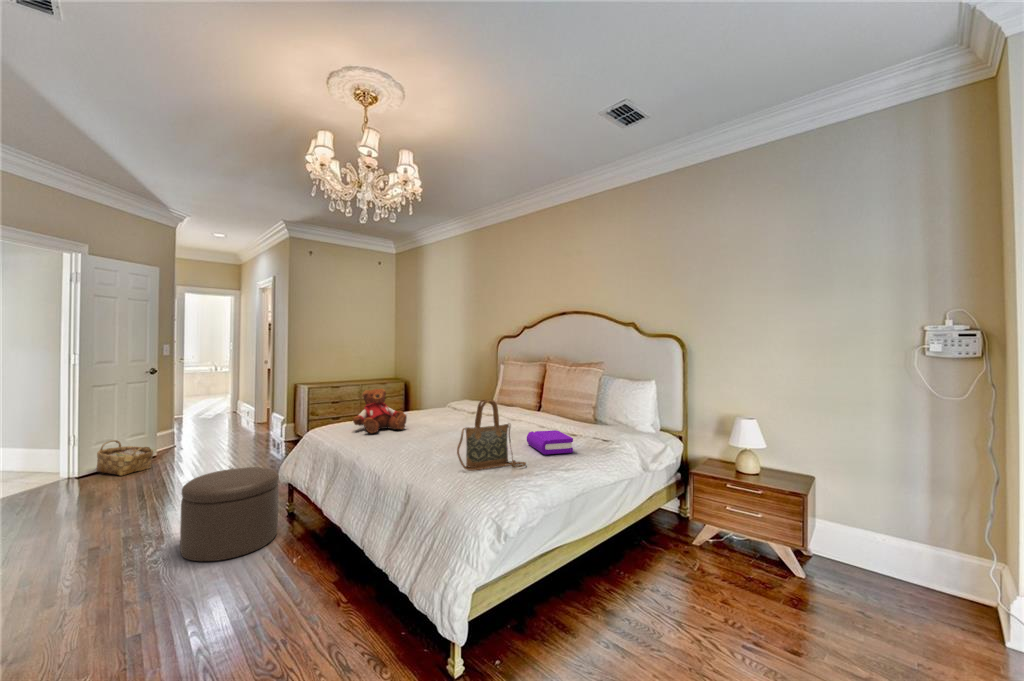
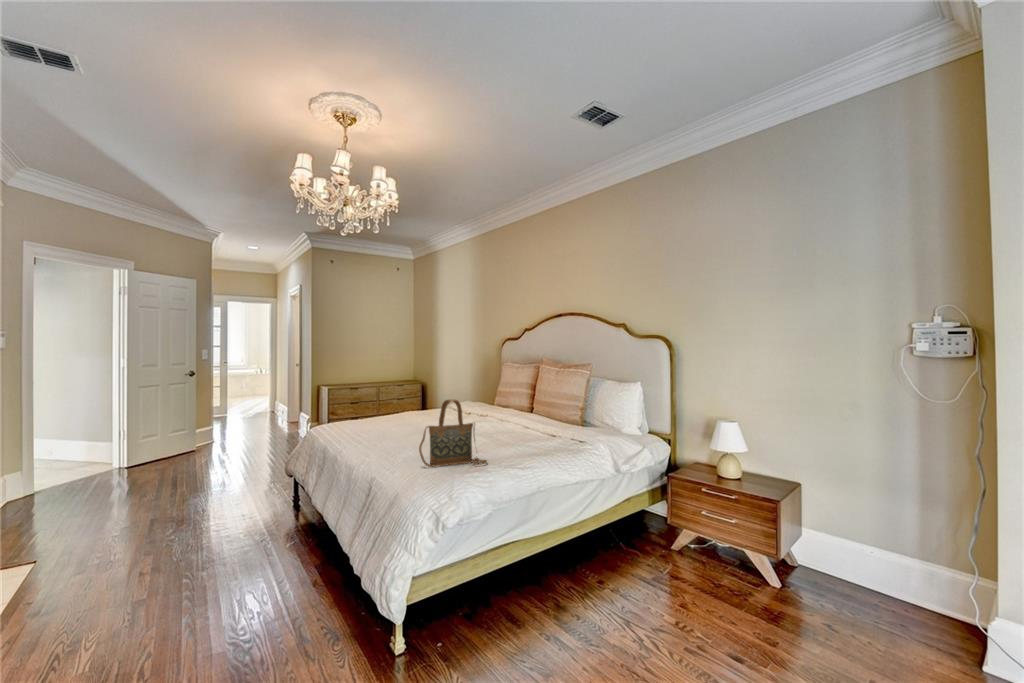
teddy bear: present [353,389,407,433] -> none [345,389,396,431]
book: present [527,430,573,455] -> none [501,431,542,454]
woven basket: present [96,440,153,476] -> none [142,435,190,467]
ottoman: present [180,467,279,561] -> none [192,461,279,543]

